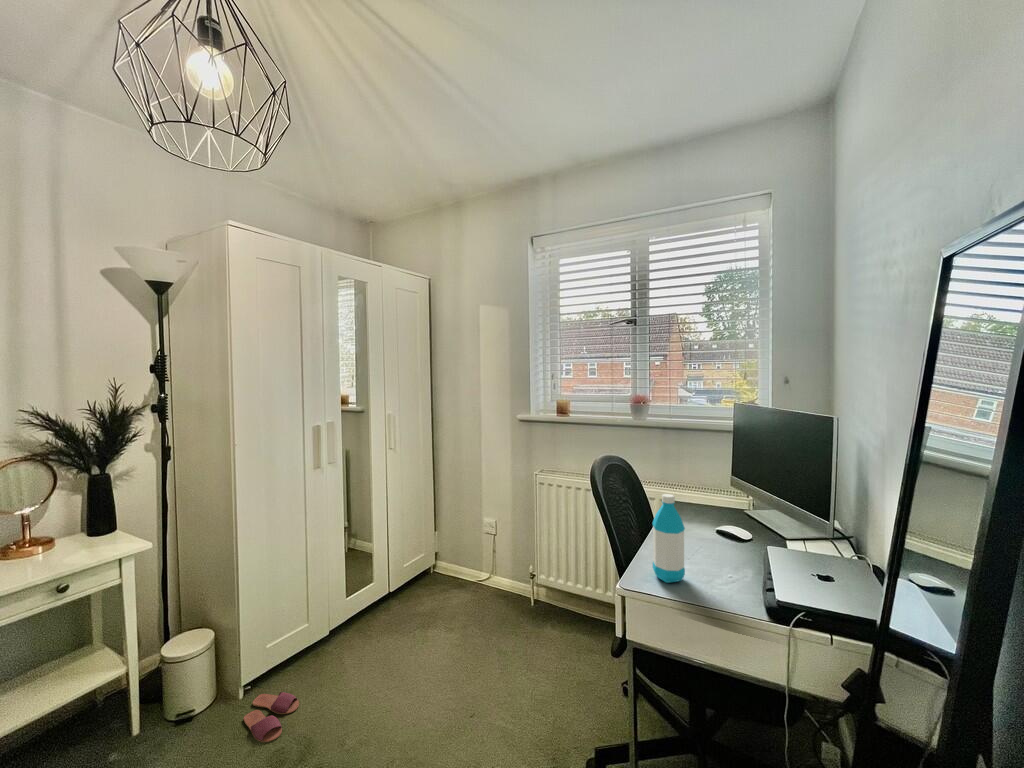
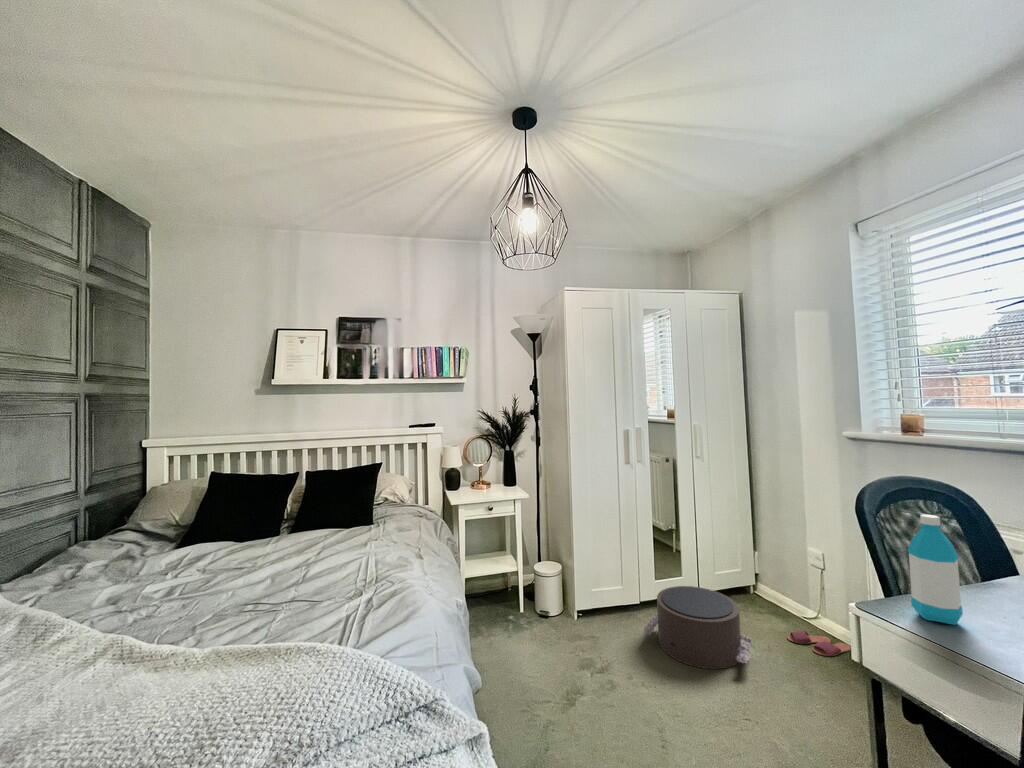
pouf: none [349,589,461,687] -> present [643,586,751,669]
slippers: present [244,692,299,742] -> present [787,631,851,656]

